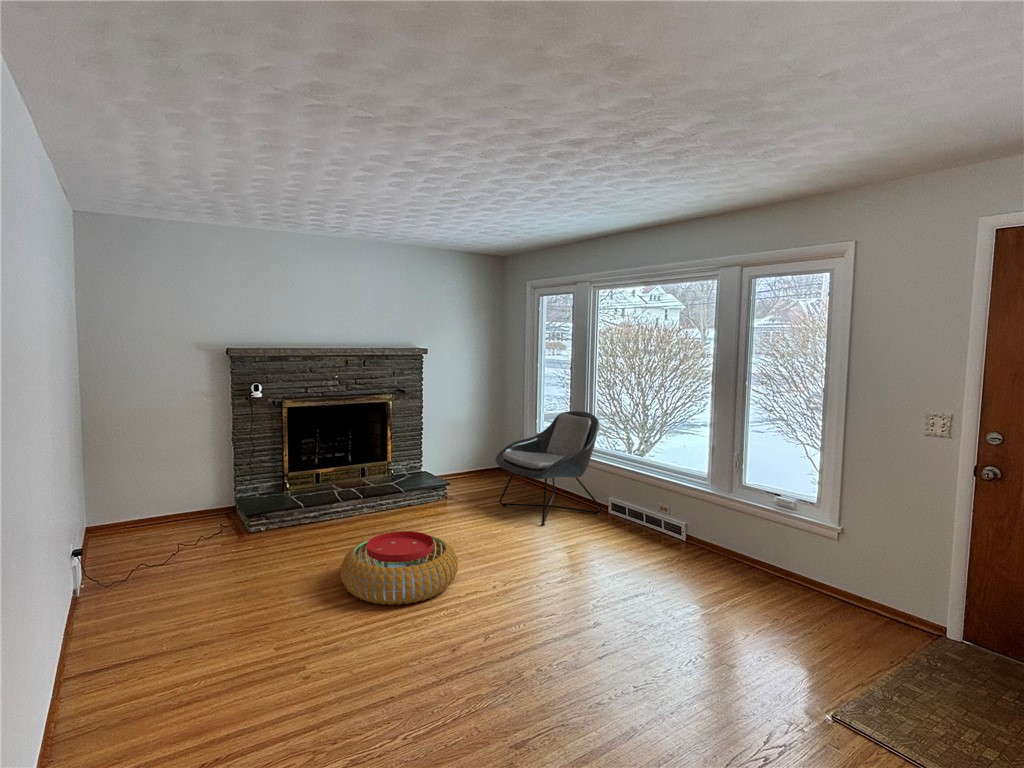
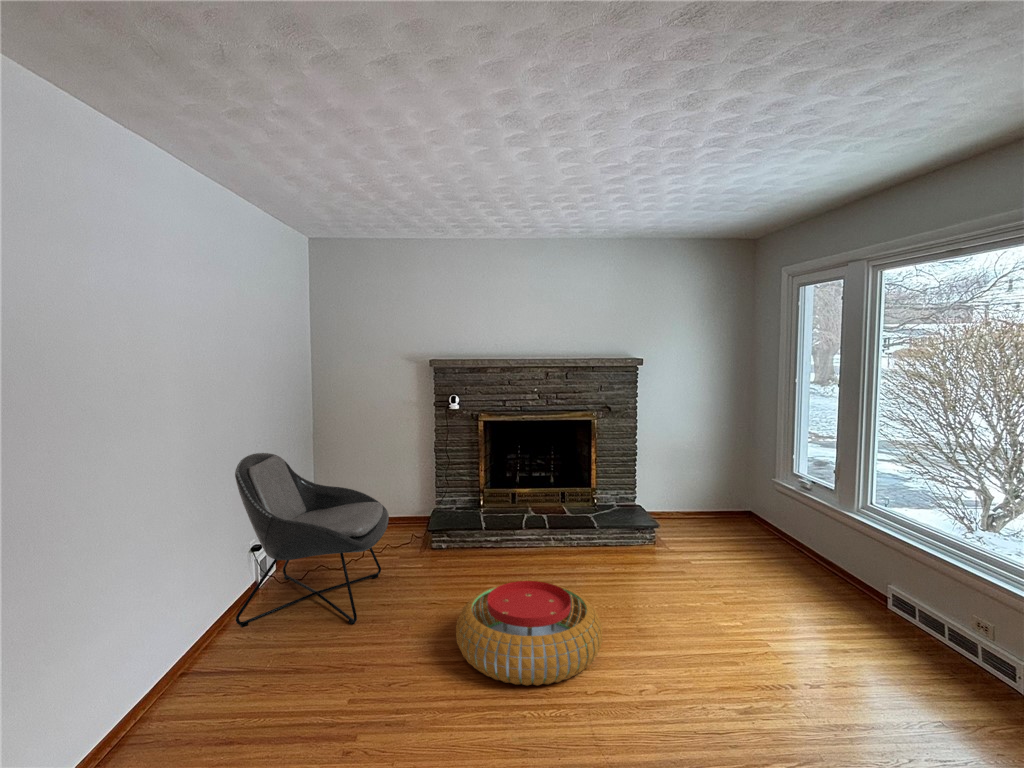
lounge chair: present [495,411,601,526] -> present [235,453,389,627]

